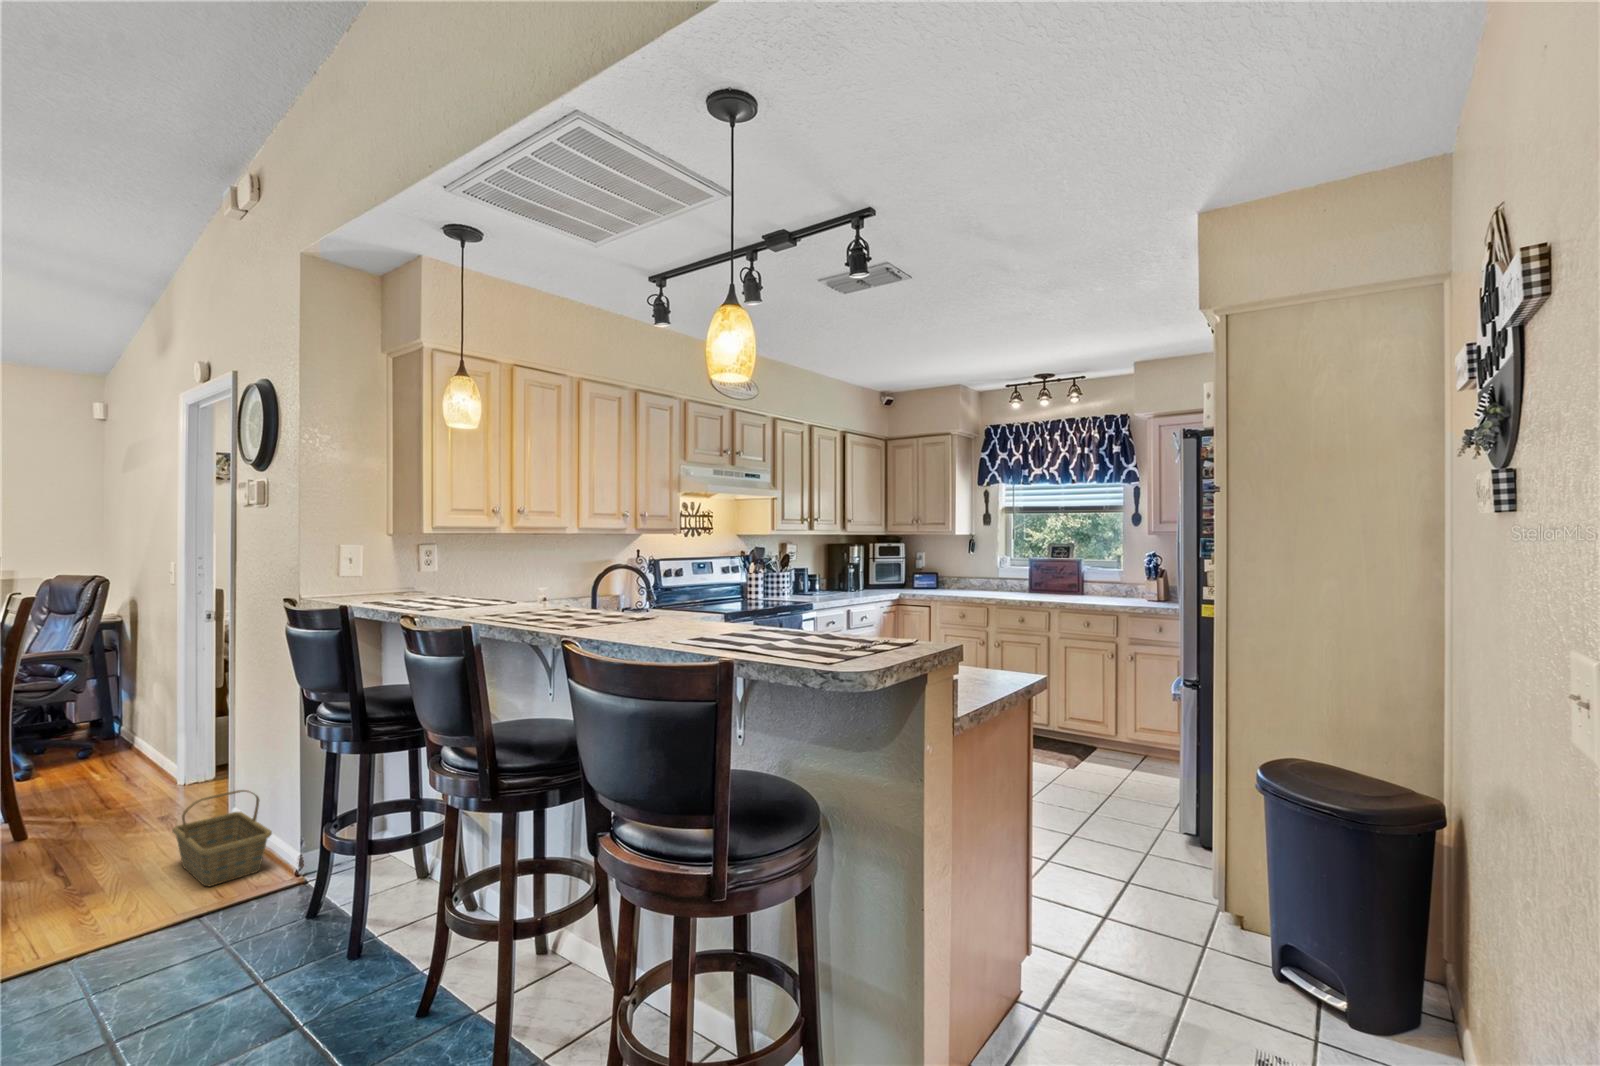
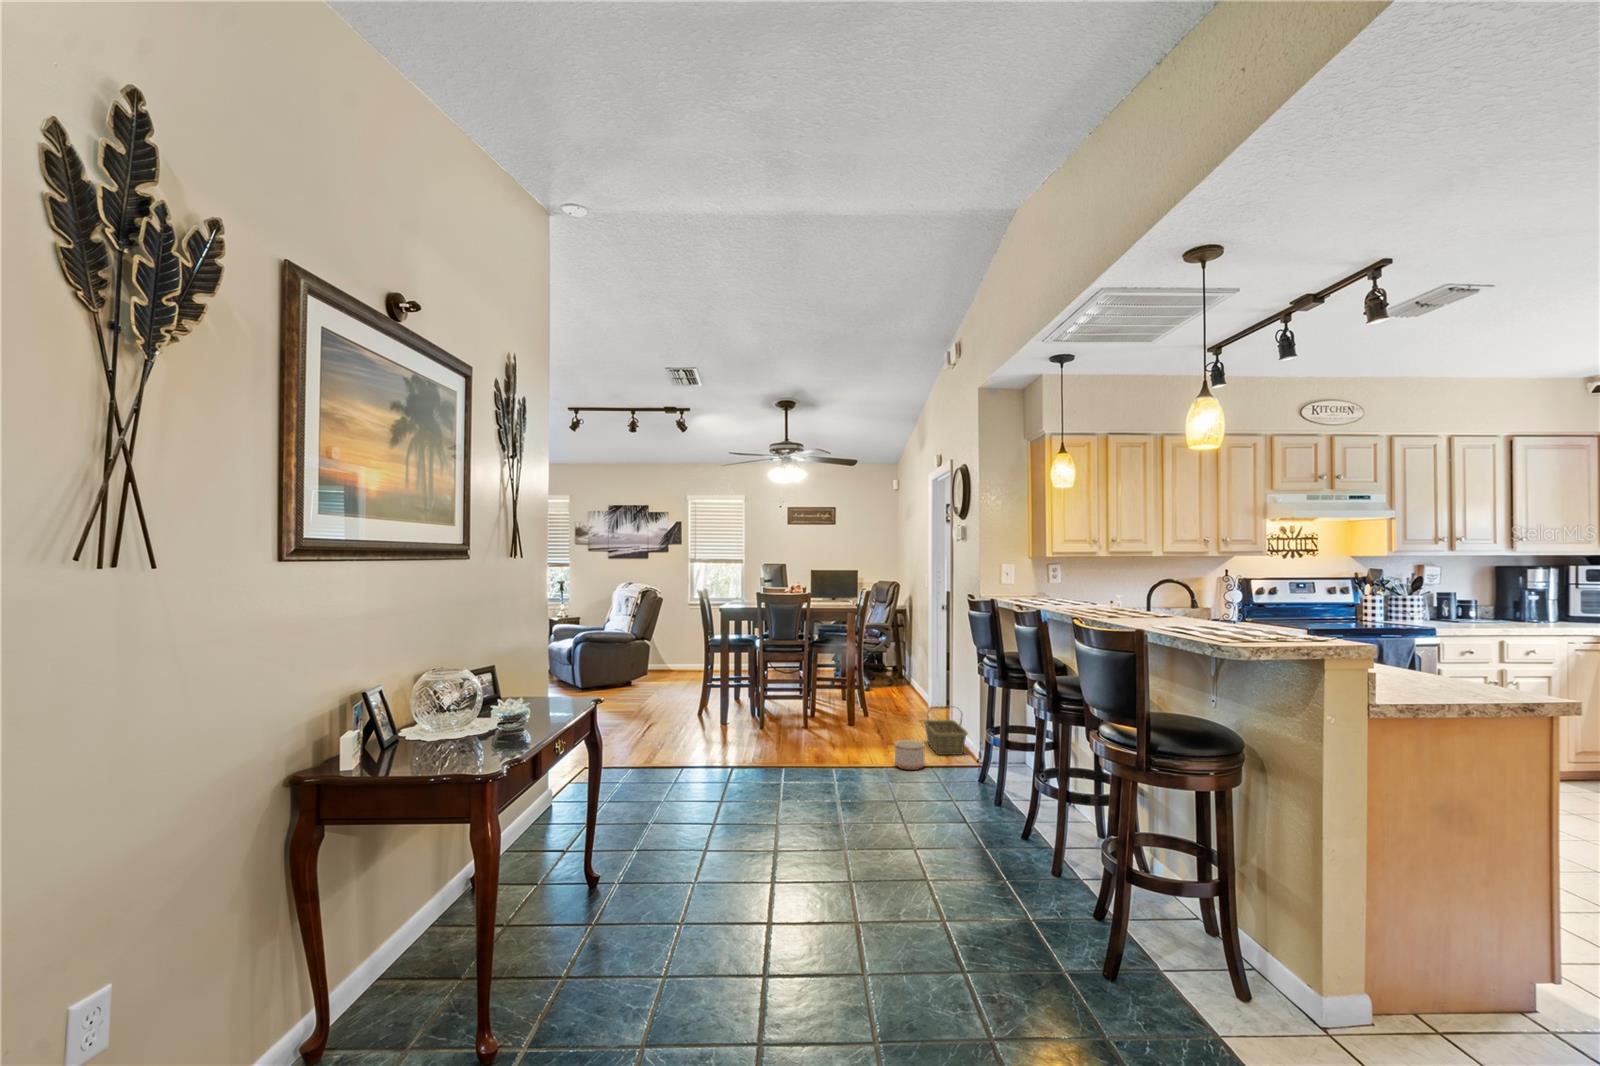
planter: none [103,880,179,949] -> present [895,740,925,770]

